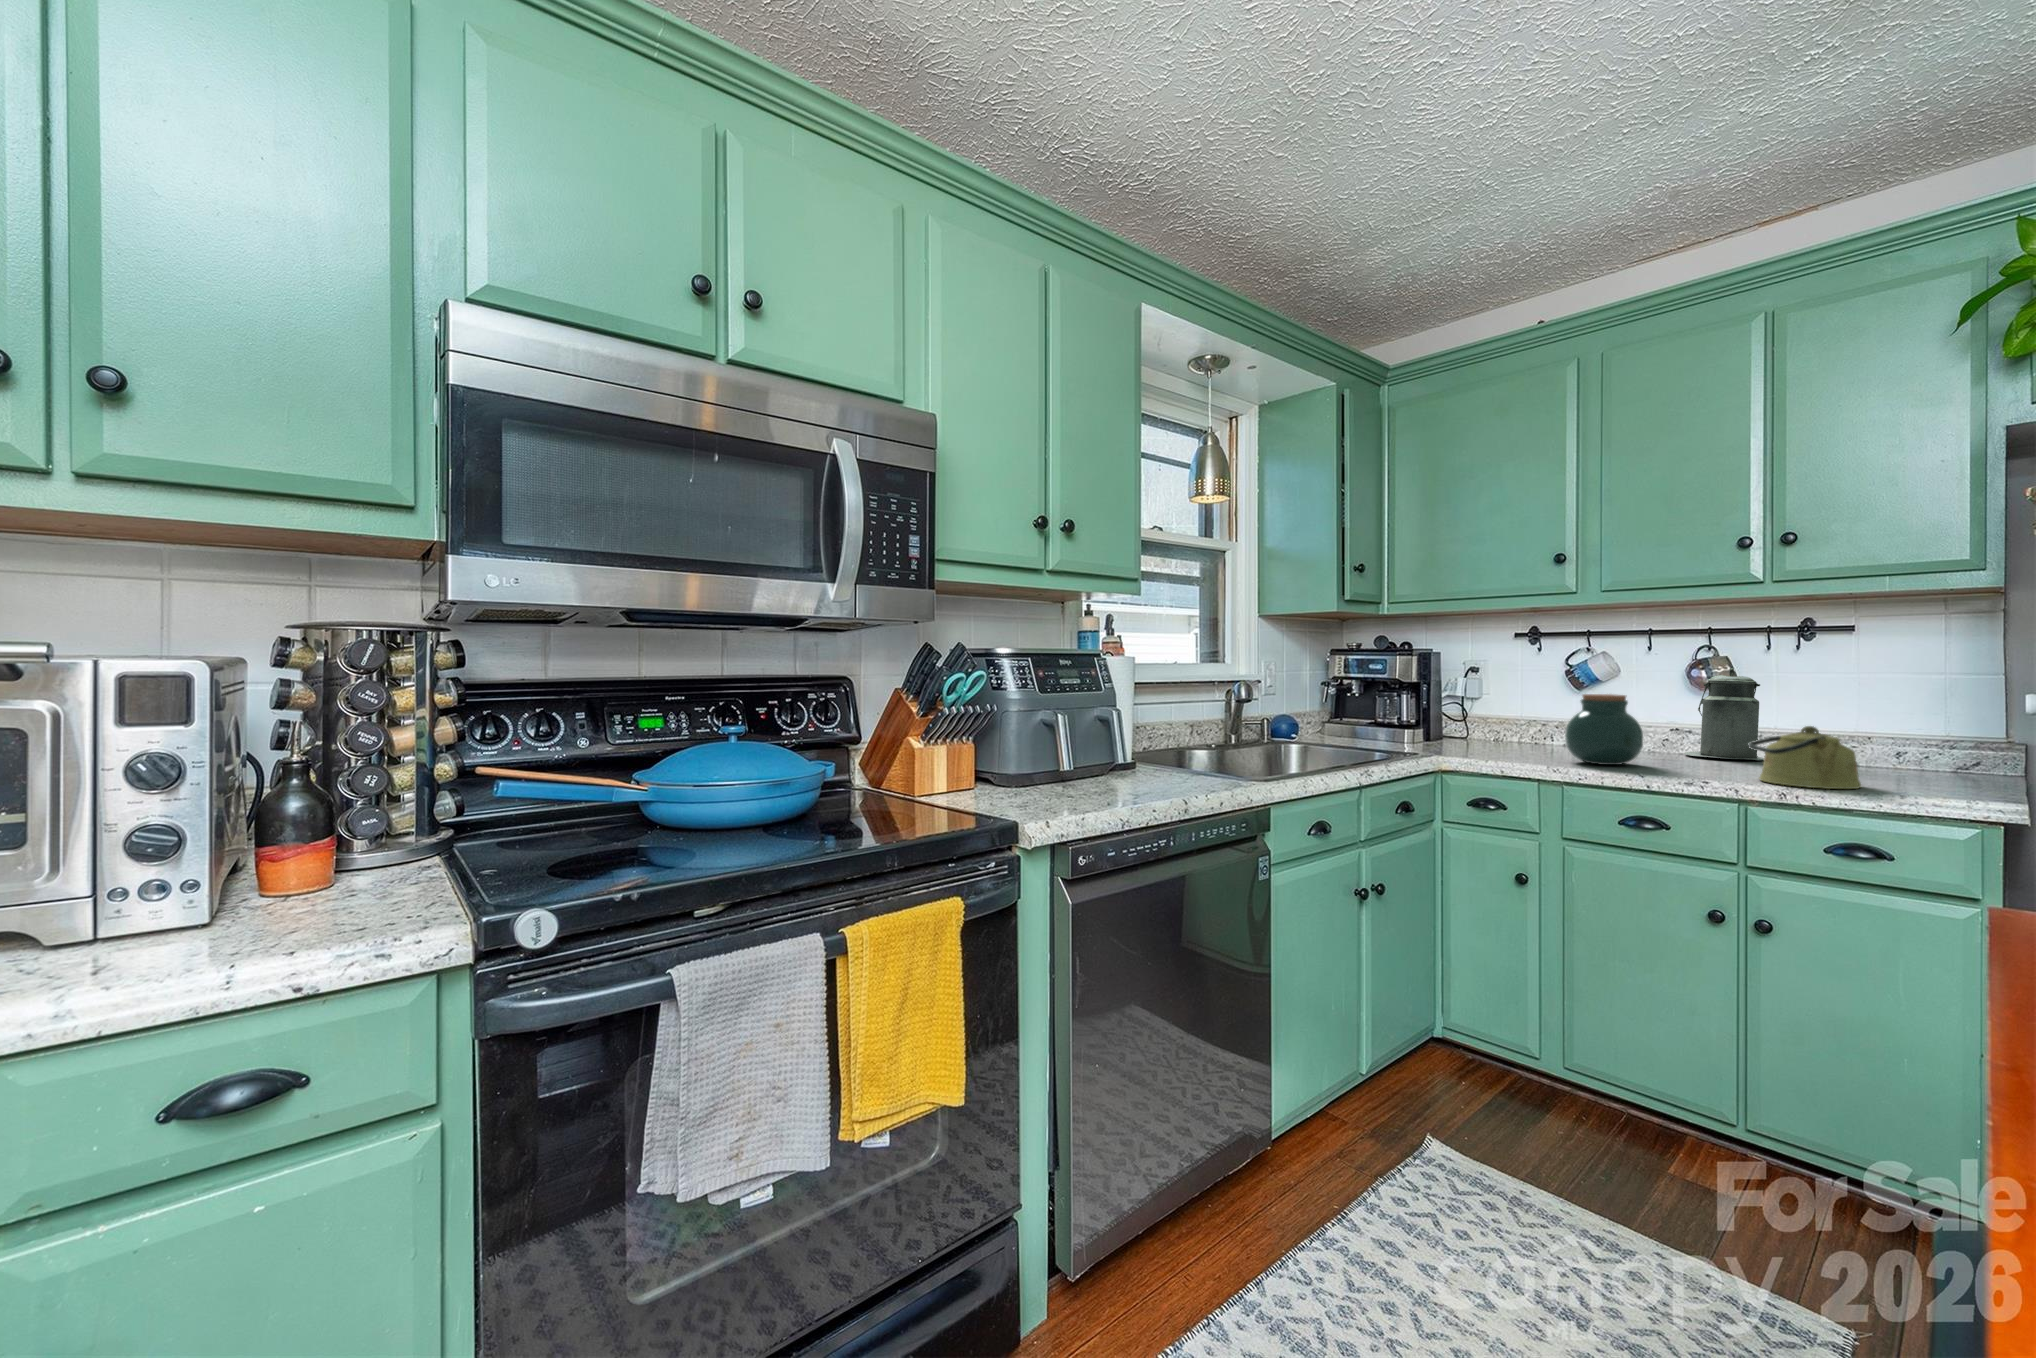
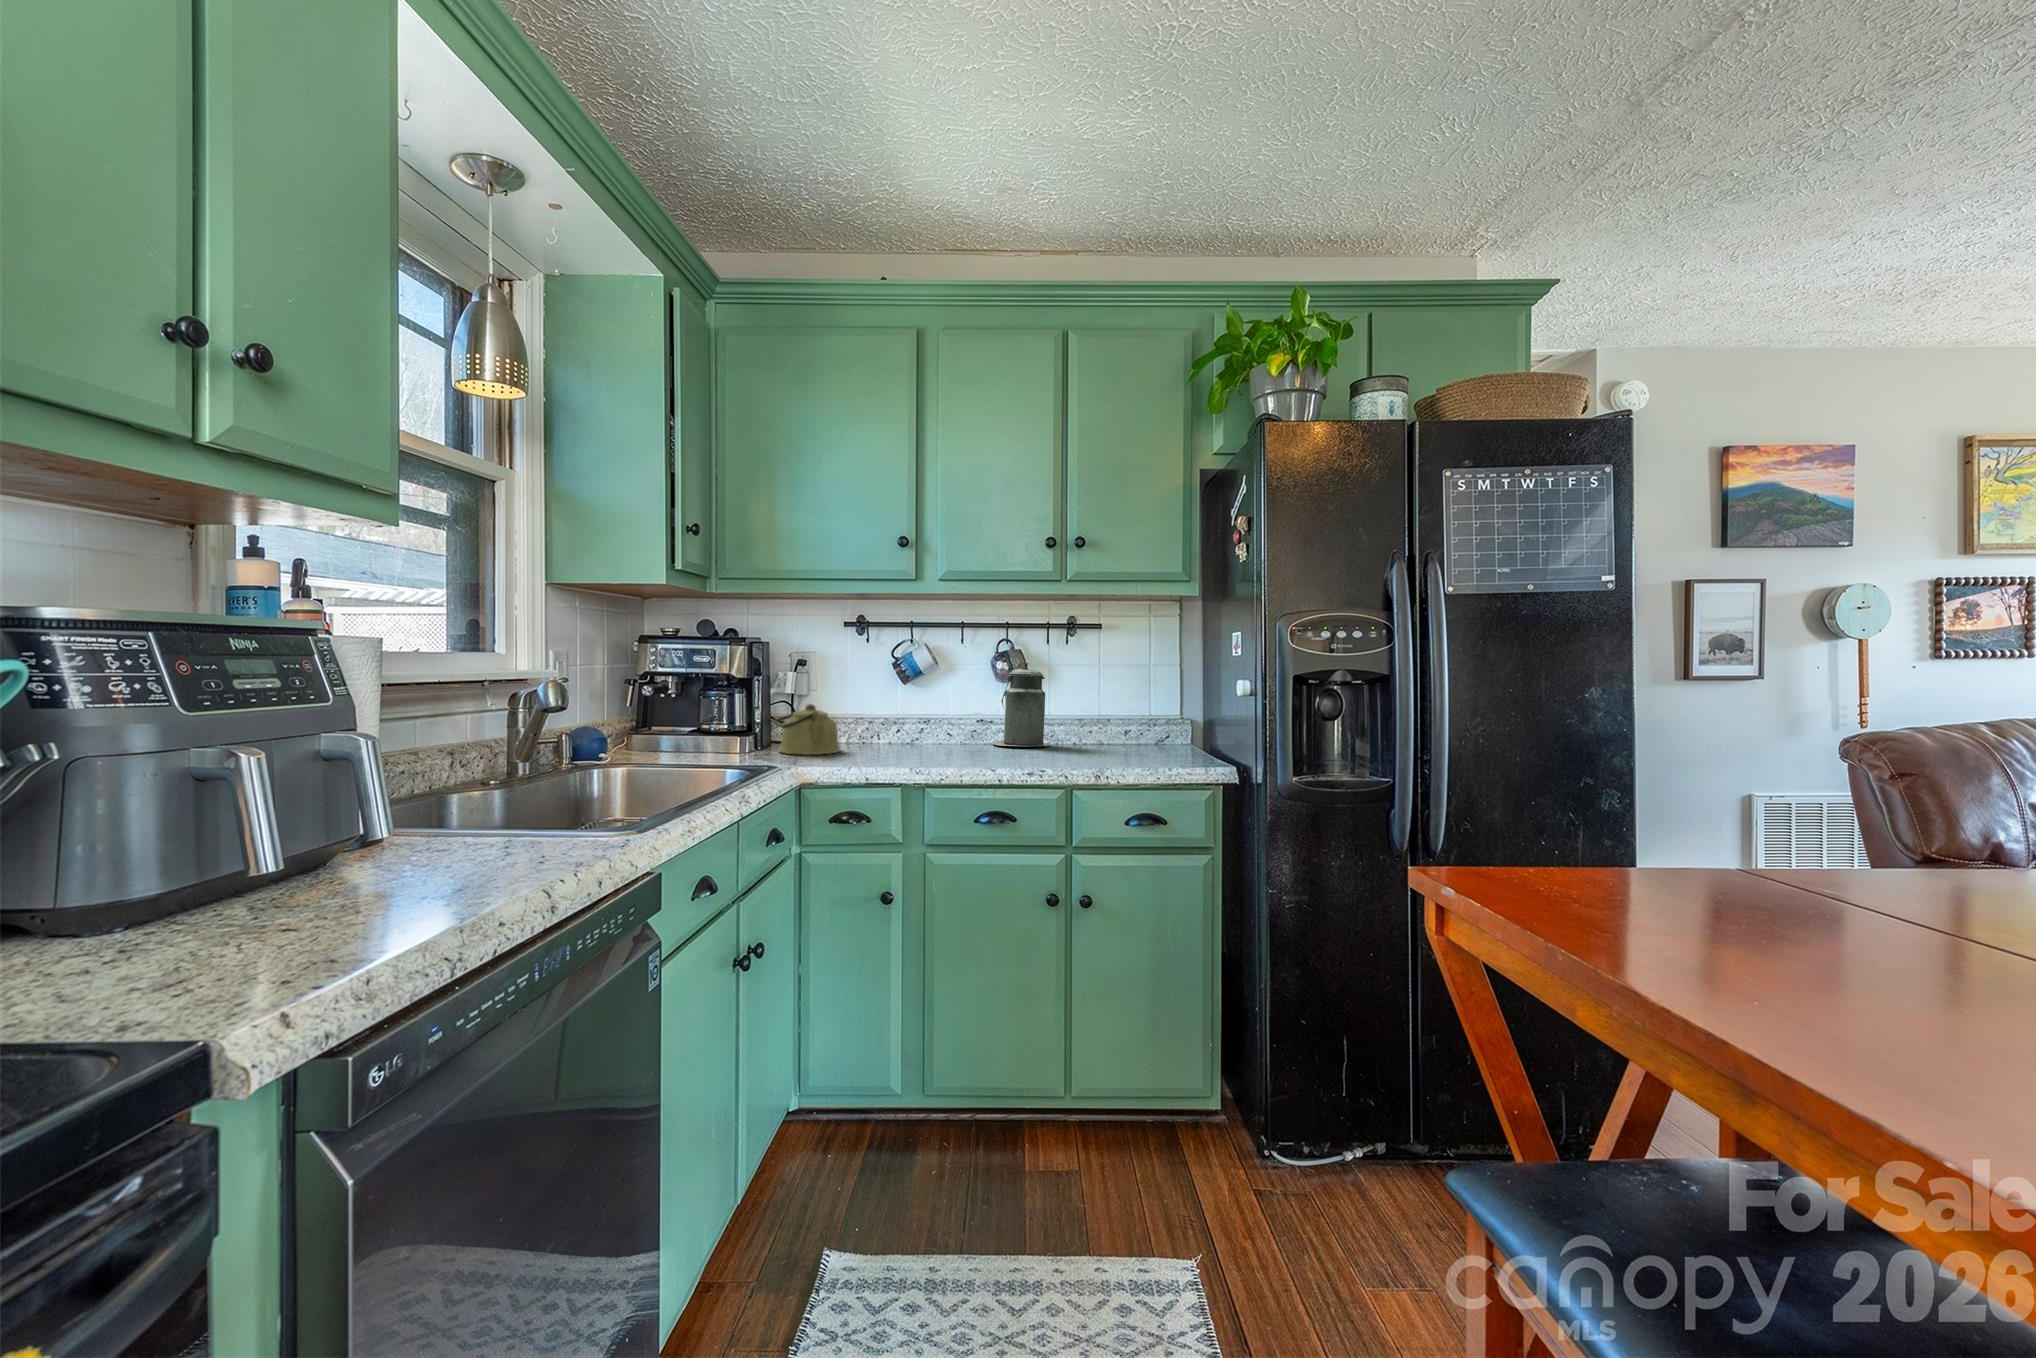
jar: present [1565,694,1643,765] -> none [915,689,981,762]
kettle: present [1749,726,1862,789] -> present [774,704,840,755]

